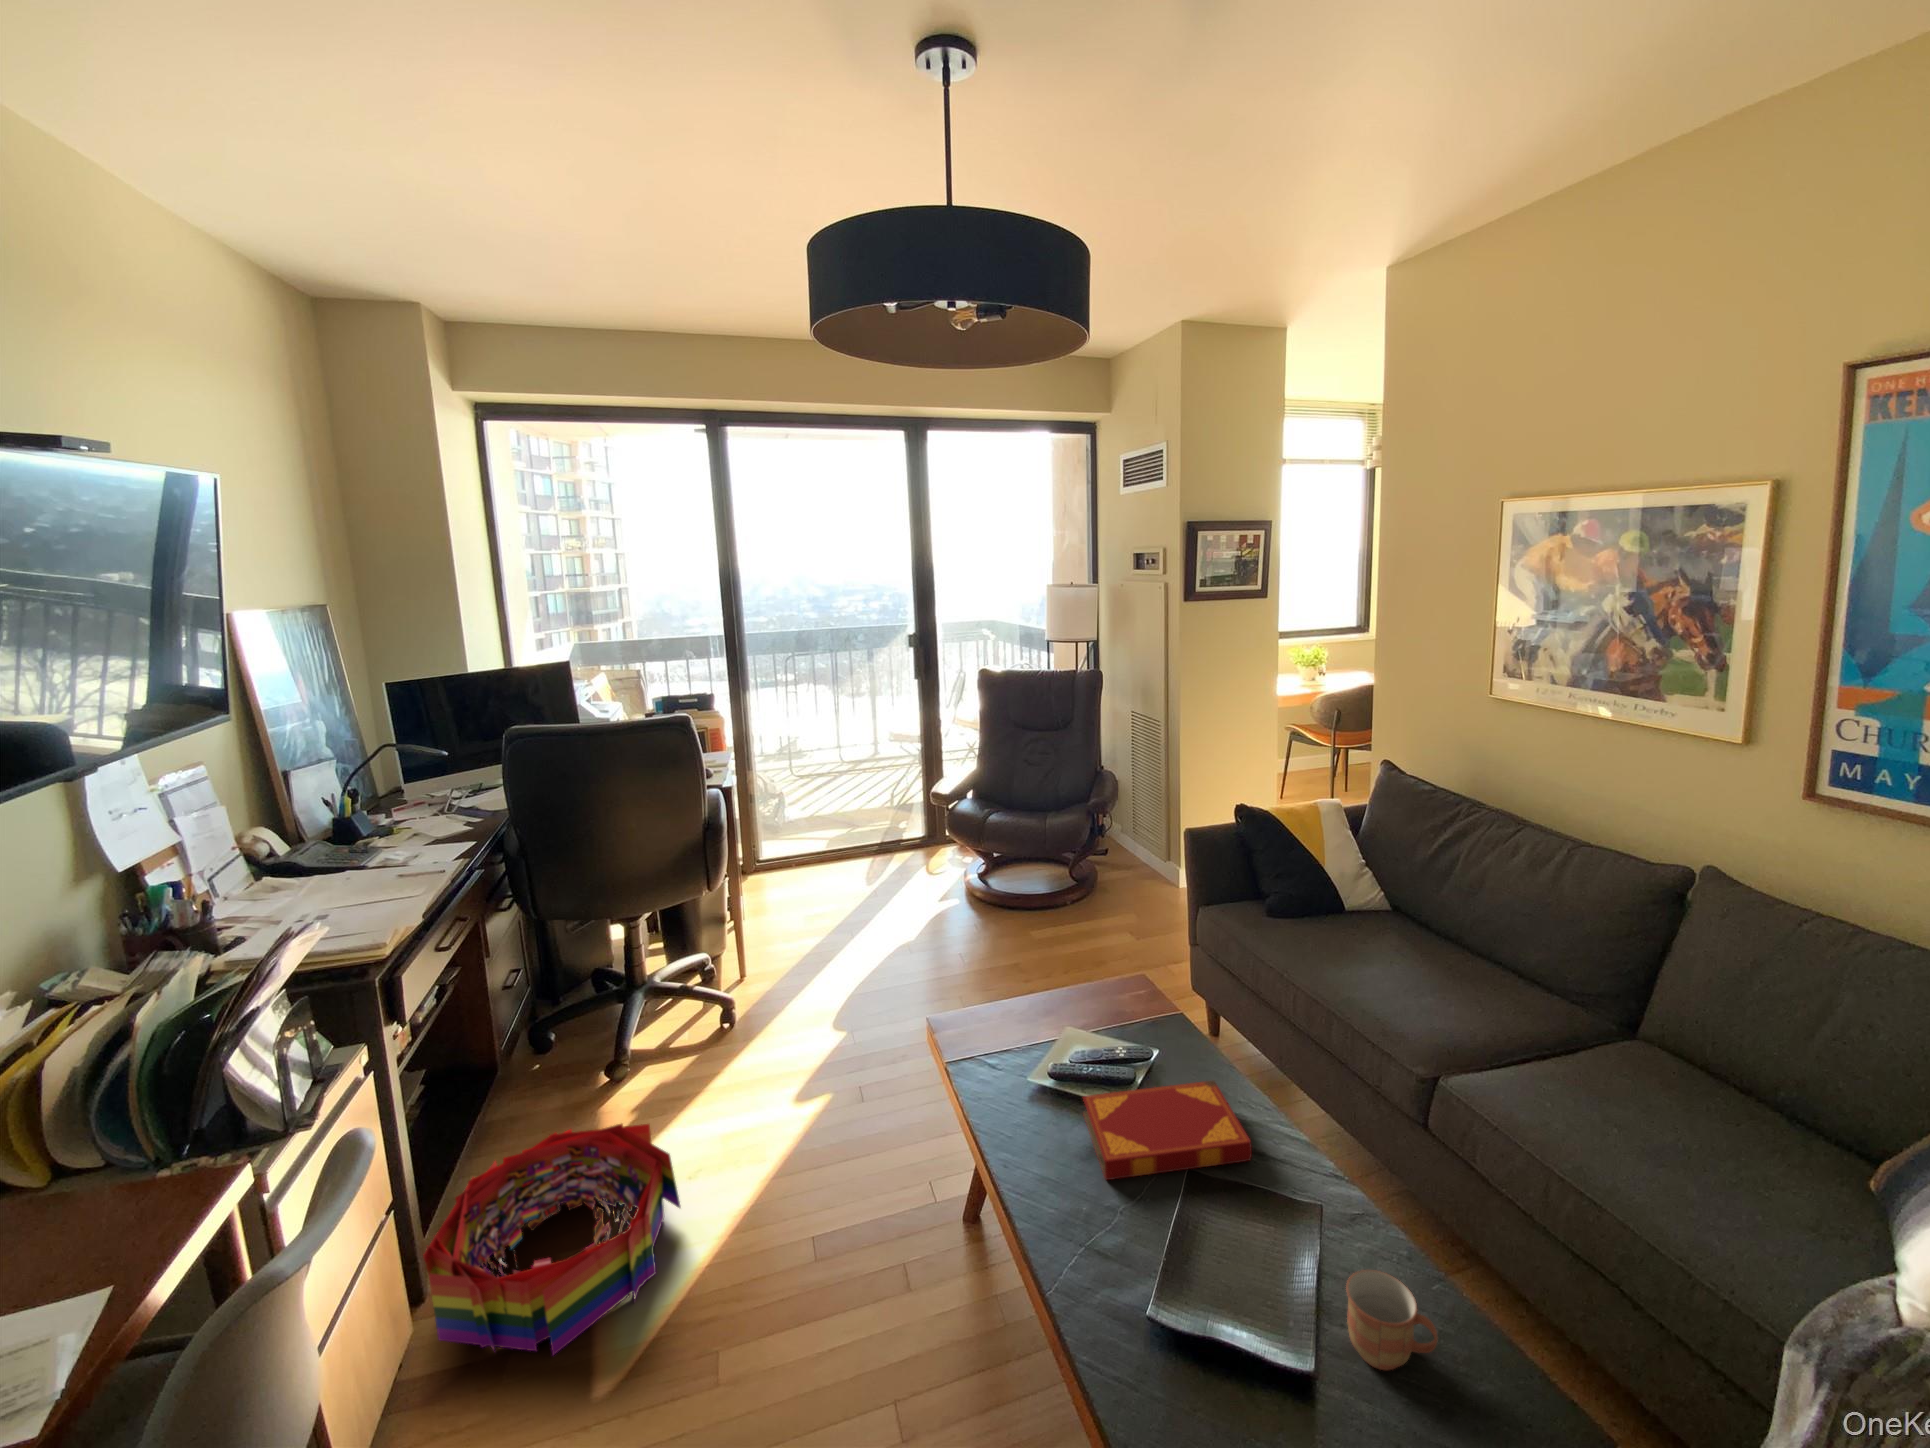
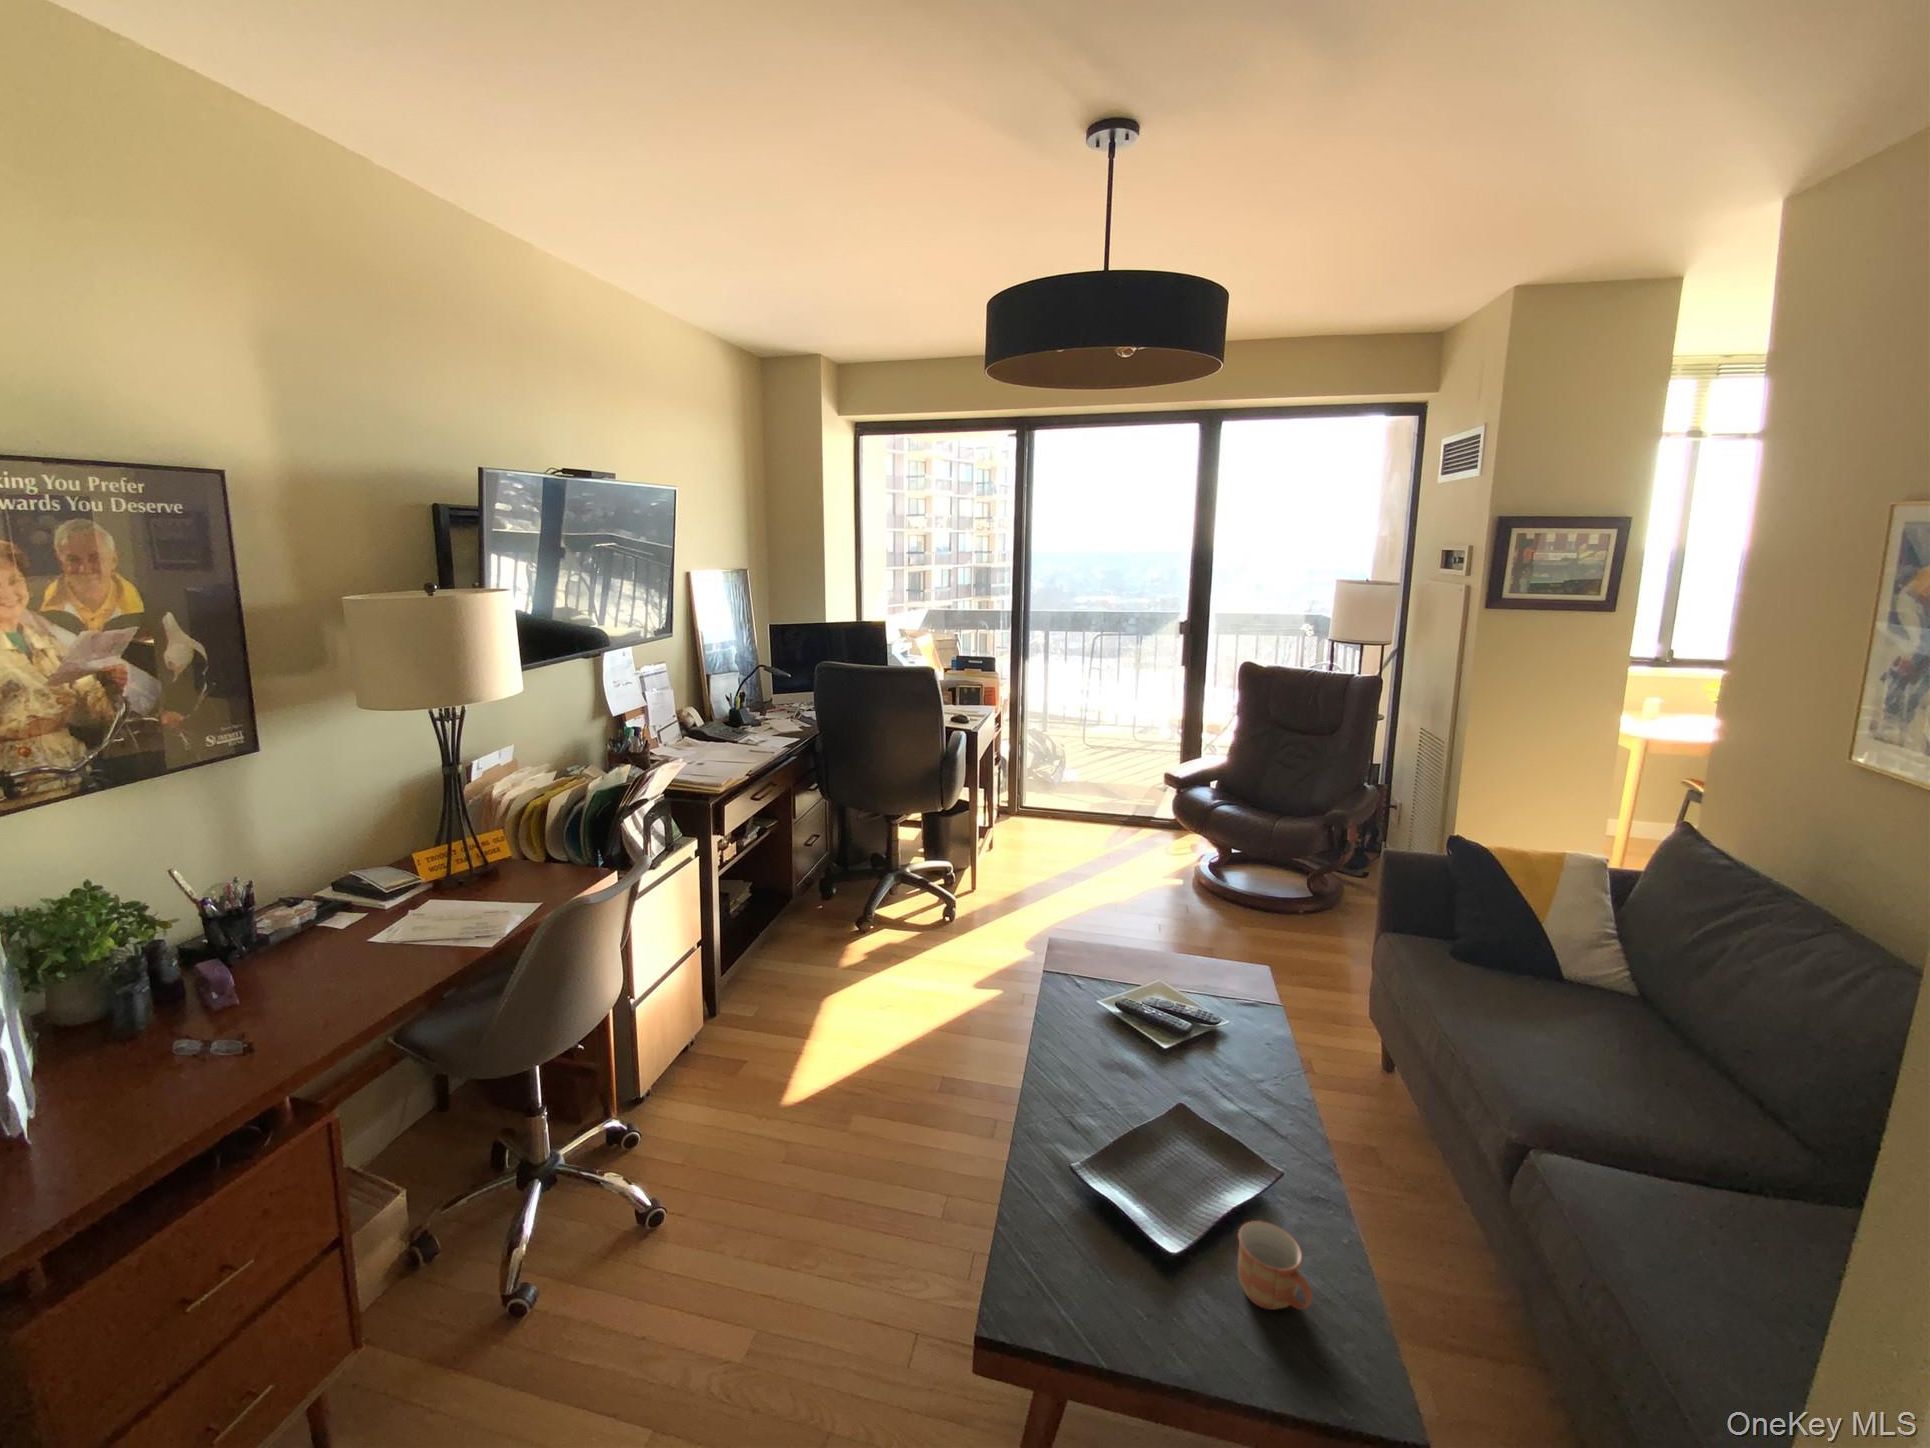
hardback book: present [1083,1081,1252,1180] -> none [1116,1028,1262,1129]
storage bin: present [423,1124,680,1355] -> none [715,942,866,1072]

